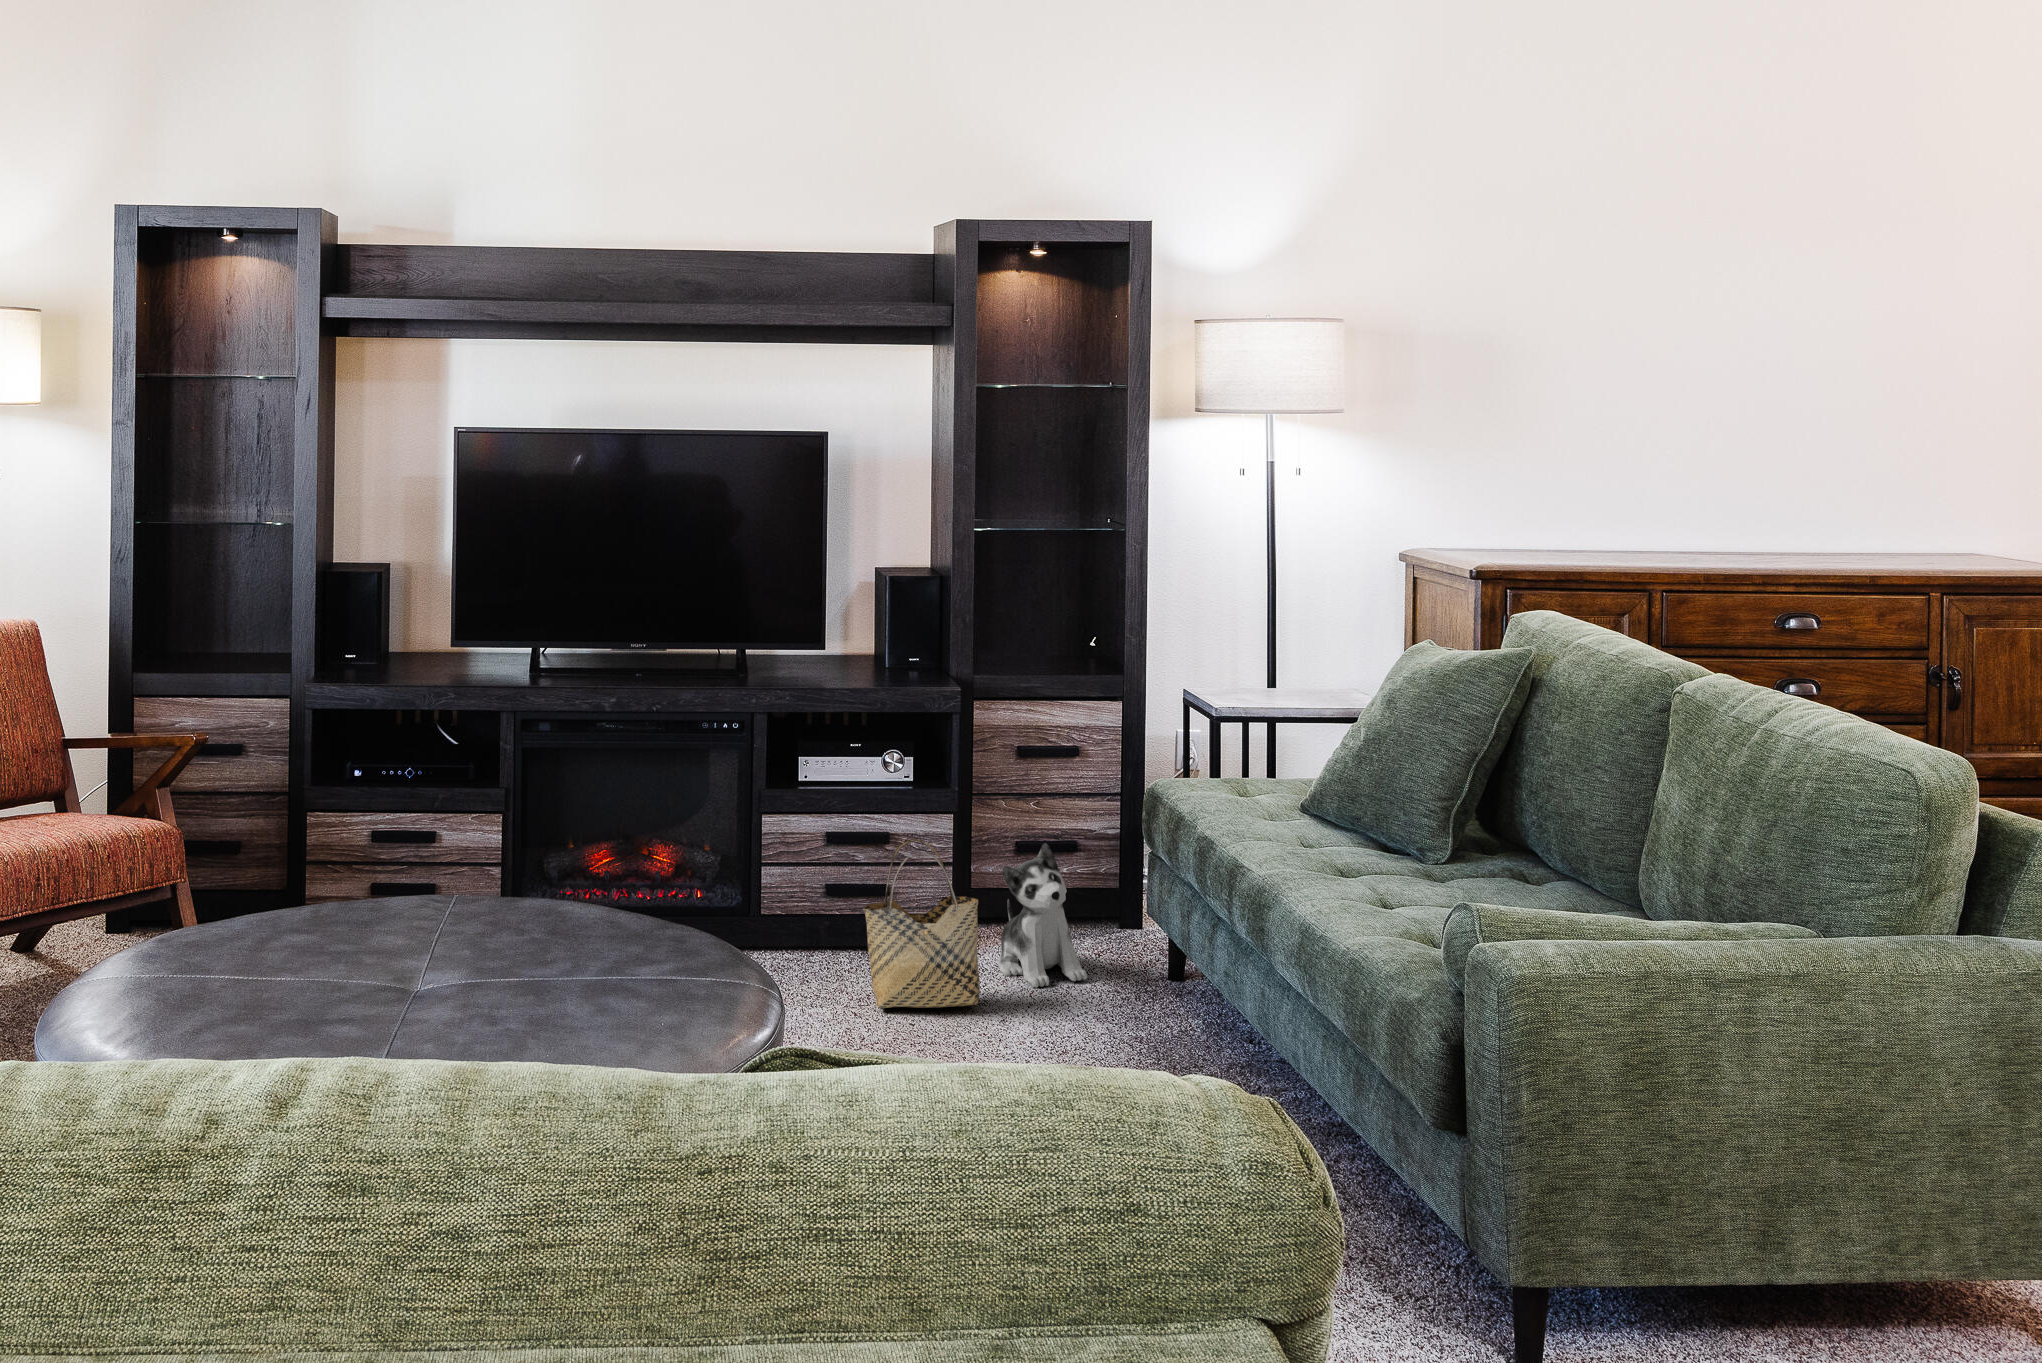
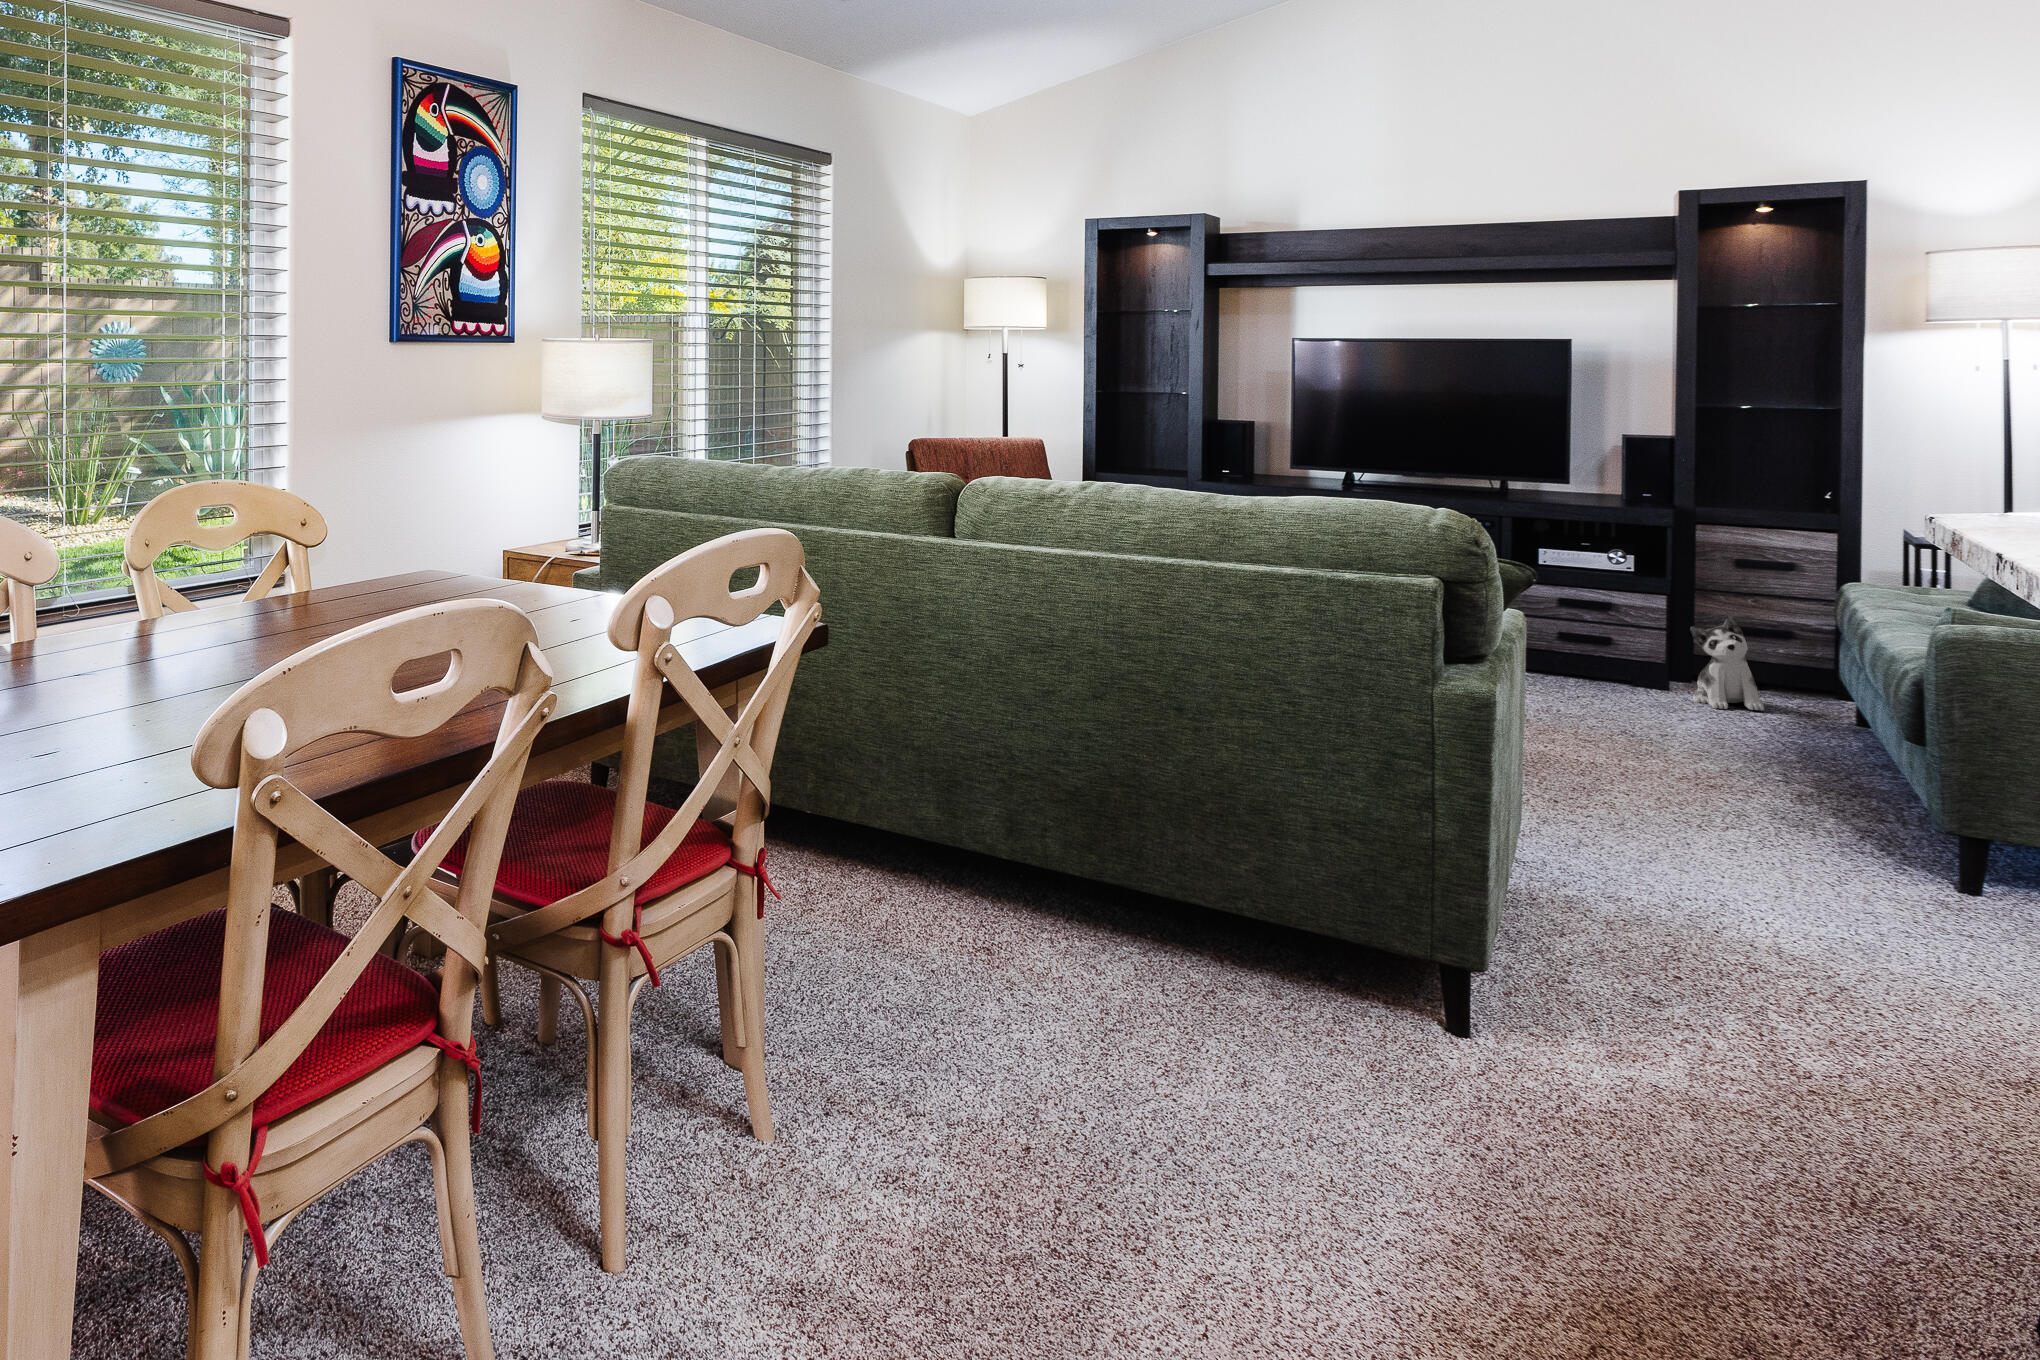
woven basket: present [863,839,980,1008] -> none [1564,598,1659,705]

